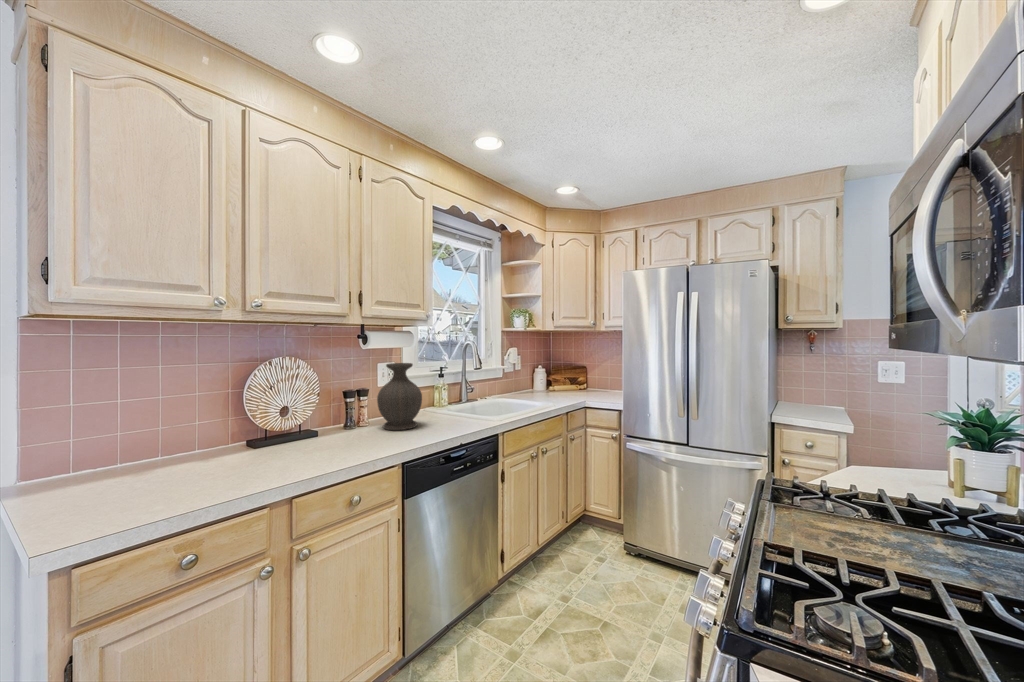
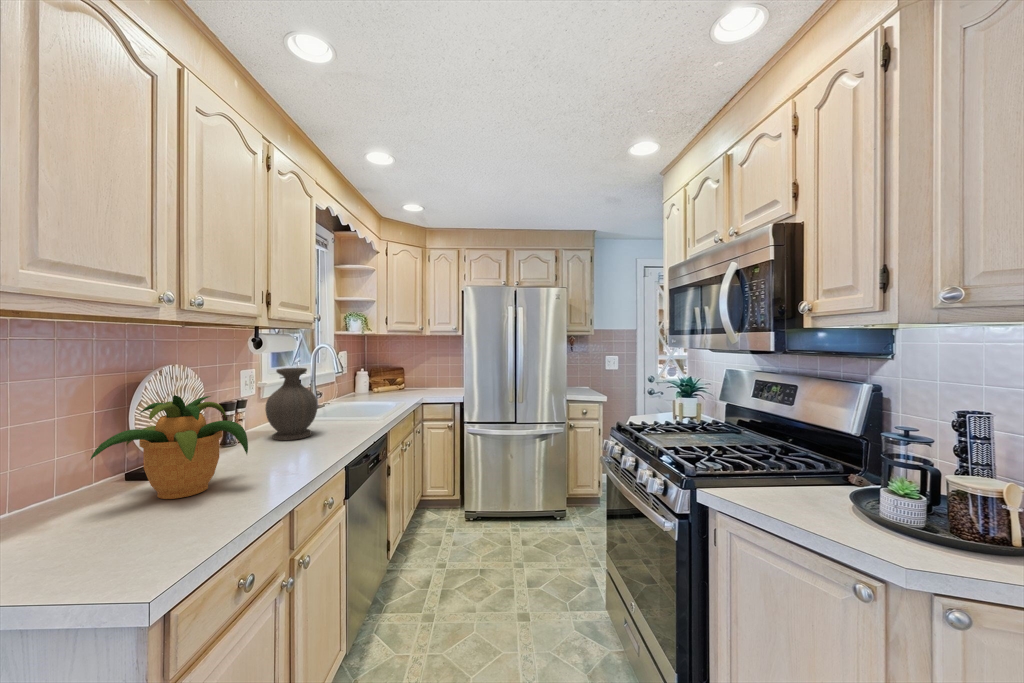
potted plant: none [172,382,297,468] -> present [90,395,248,499]

